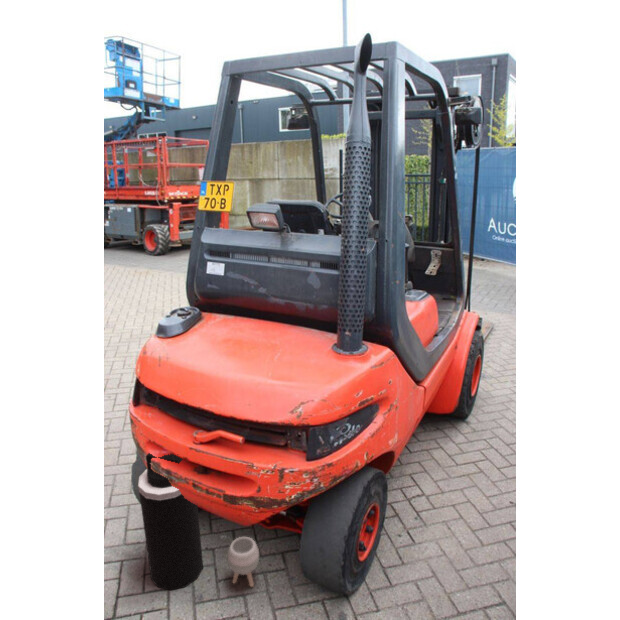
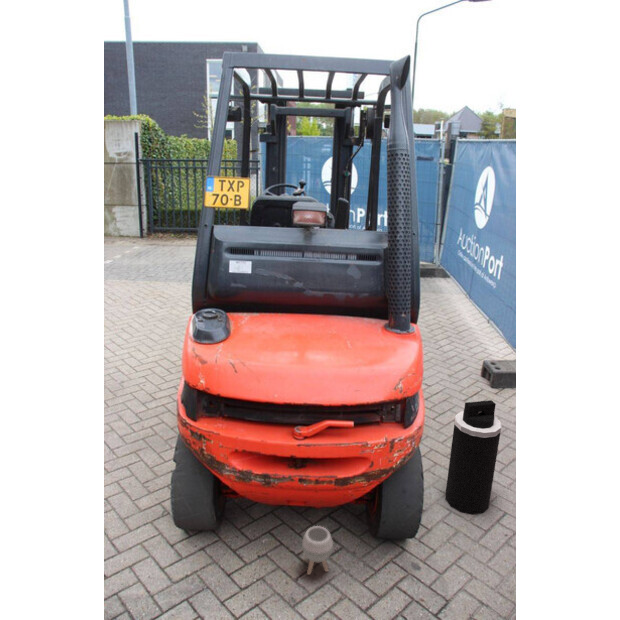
trash can: present [138,453,203,590] -> present [445,400,501,514]

